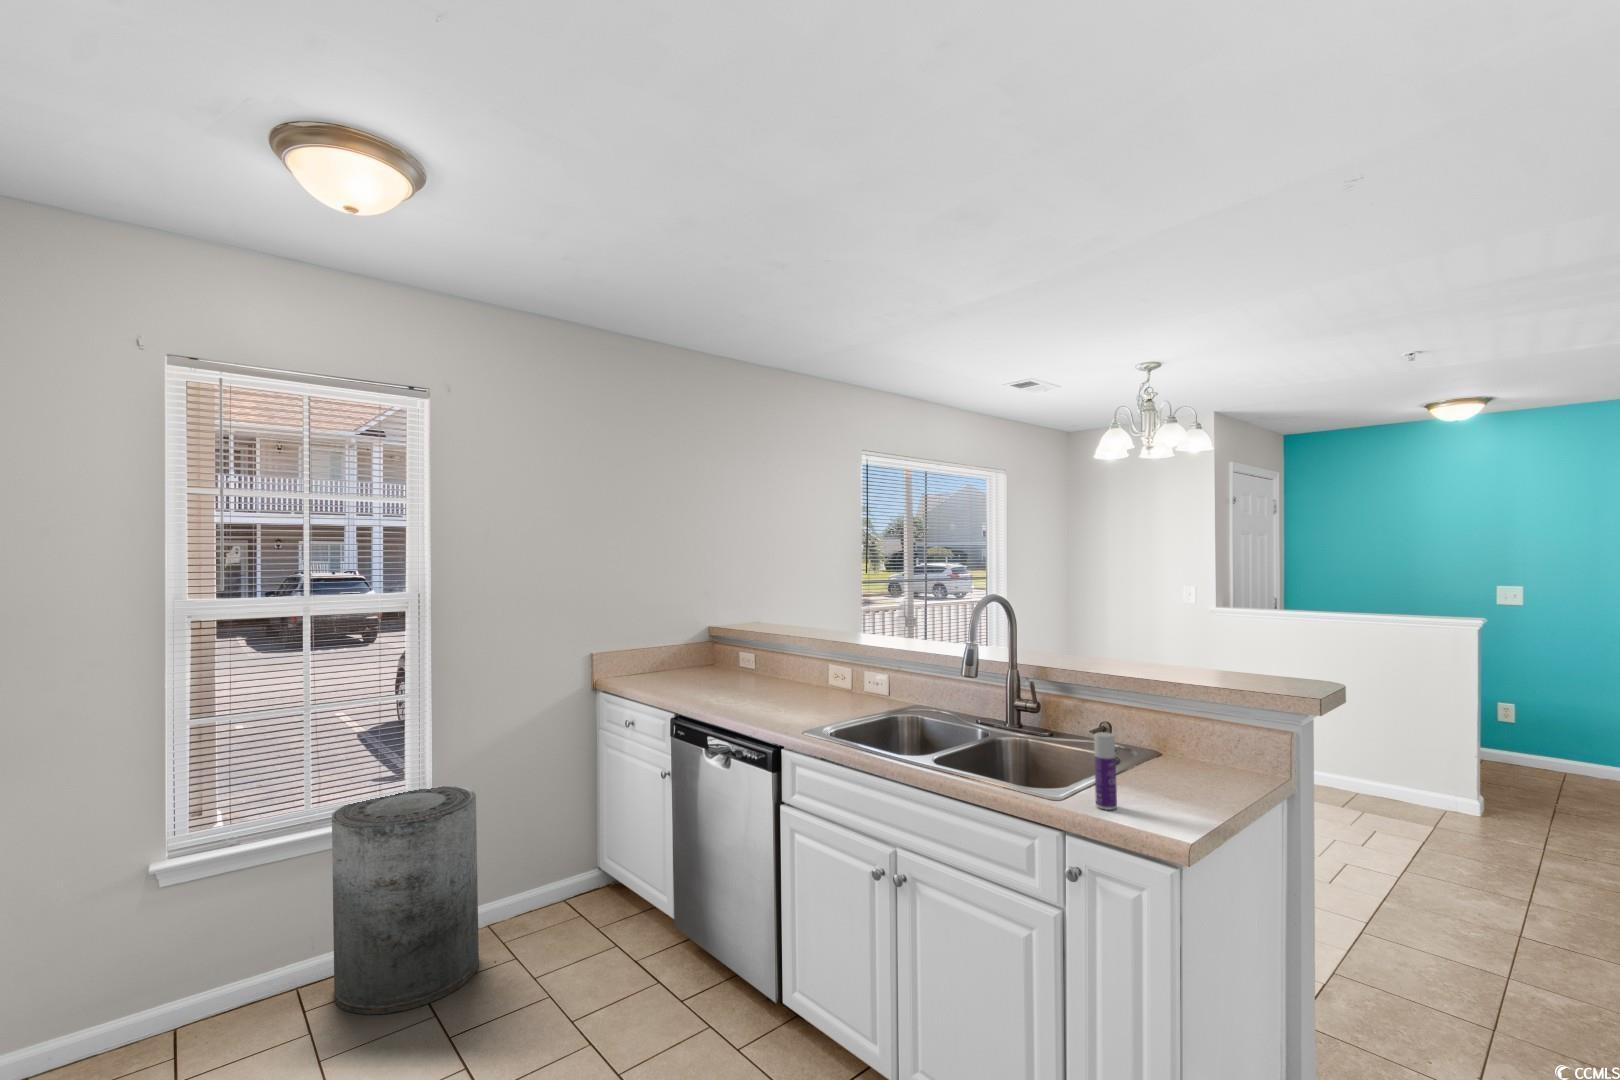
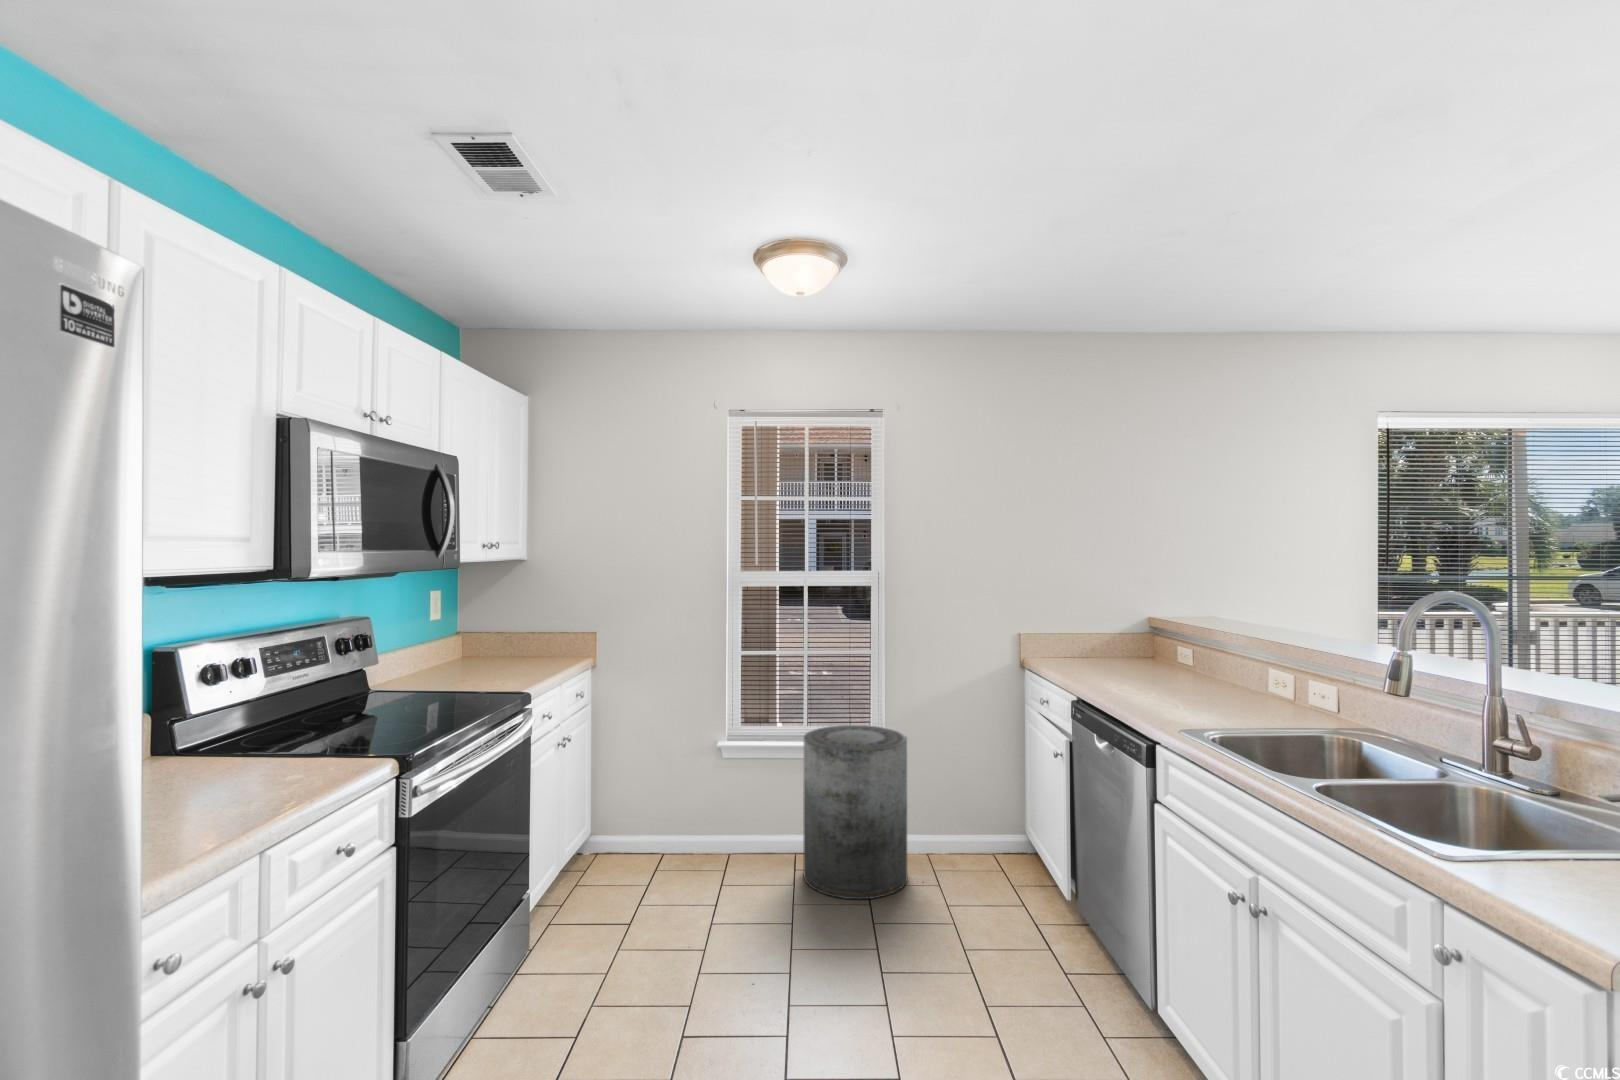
bottle: present [1094,732,1117,810] -> none [1495,781,1532,889]

